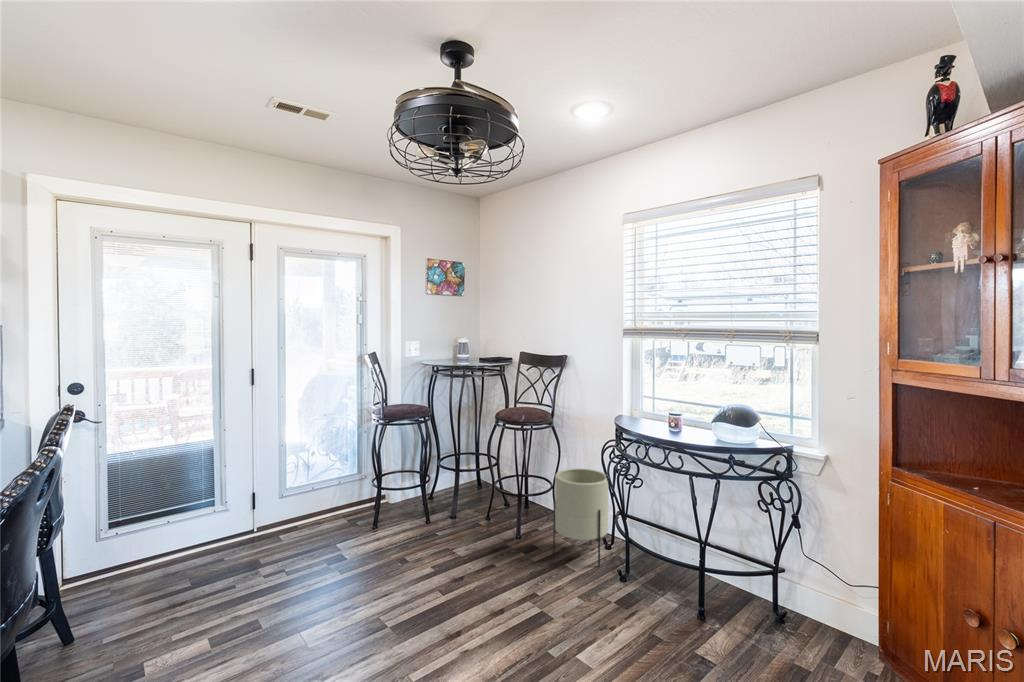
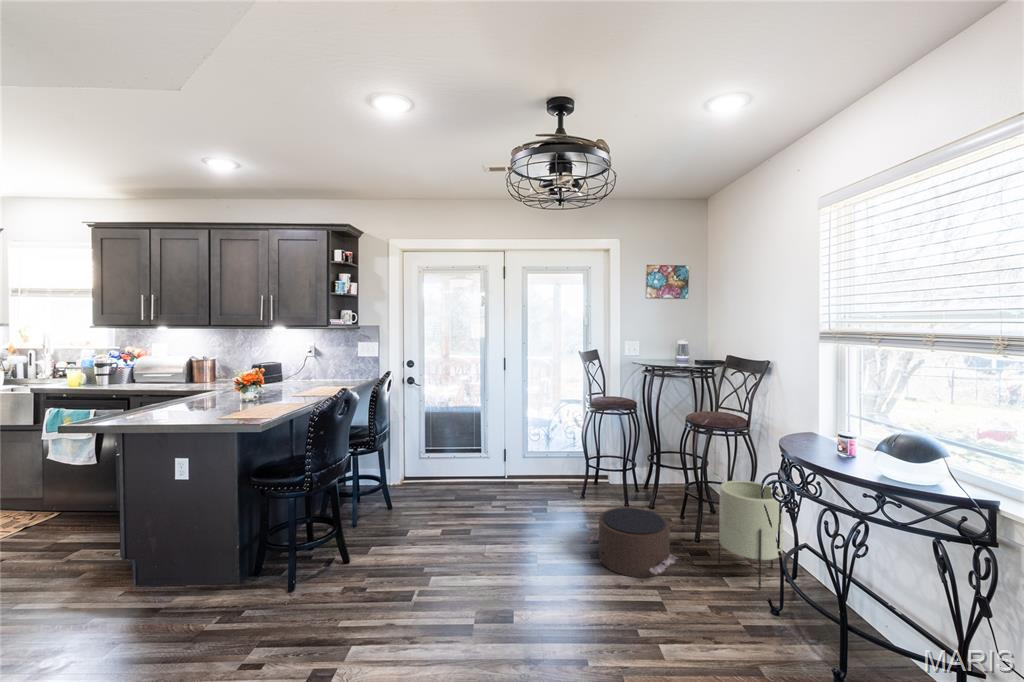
pouf: none [430,521,529,599] -> present [584,507,677,577]

